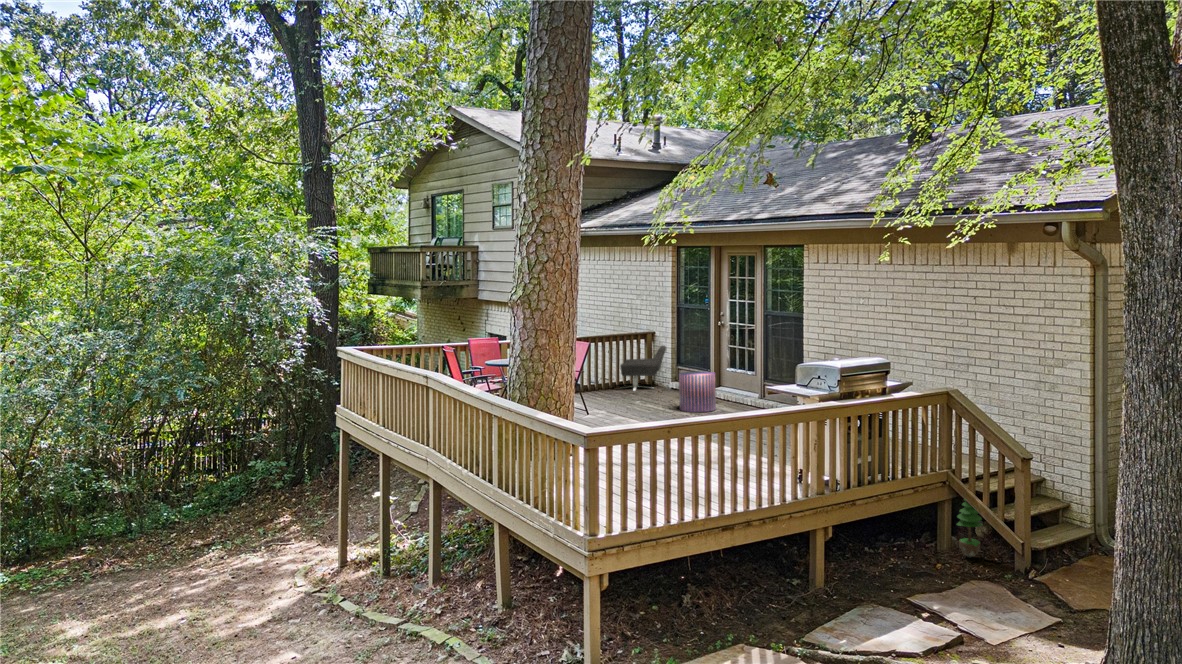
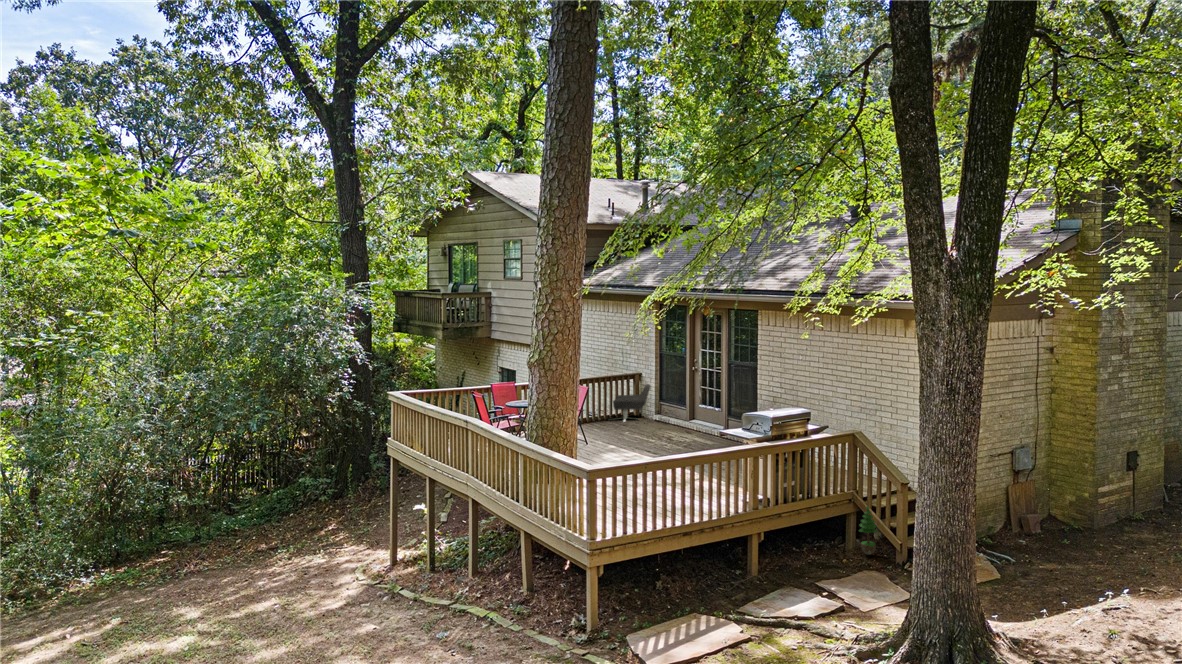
pouf: present [679,371,716,412] -> none [659,409,689,442]

